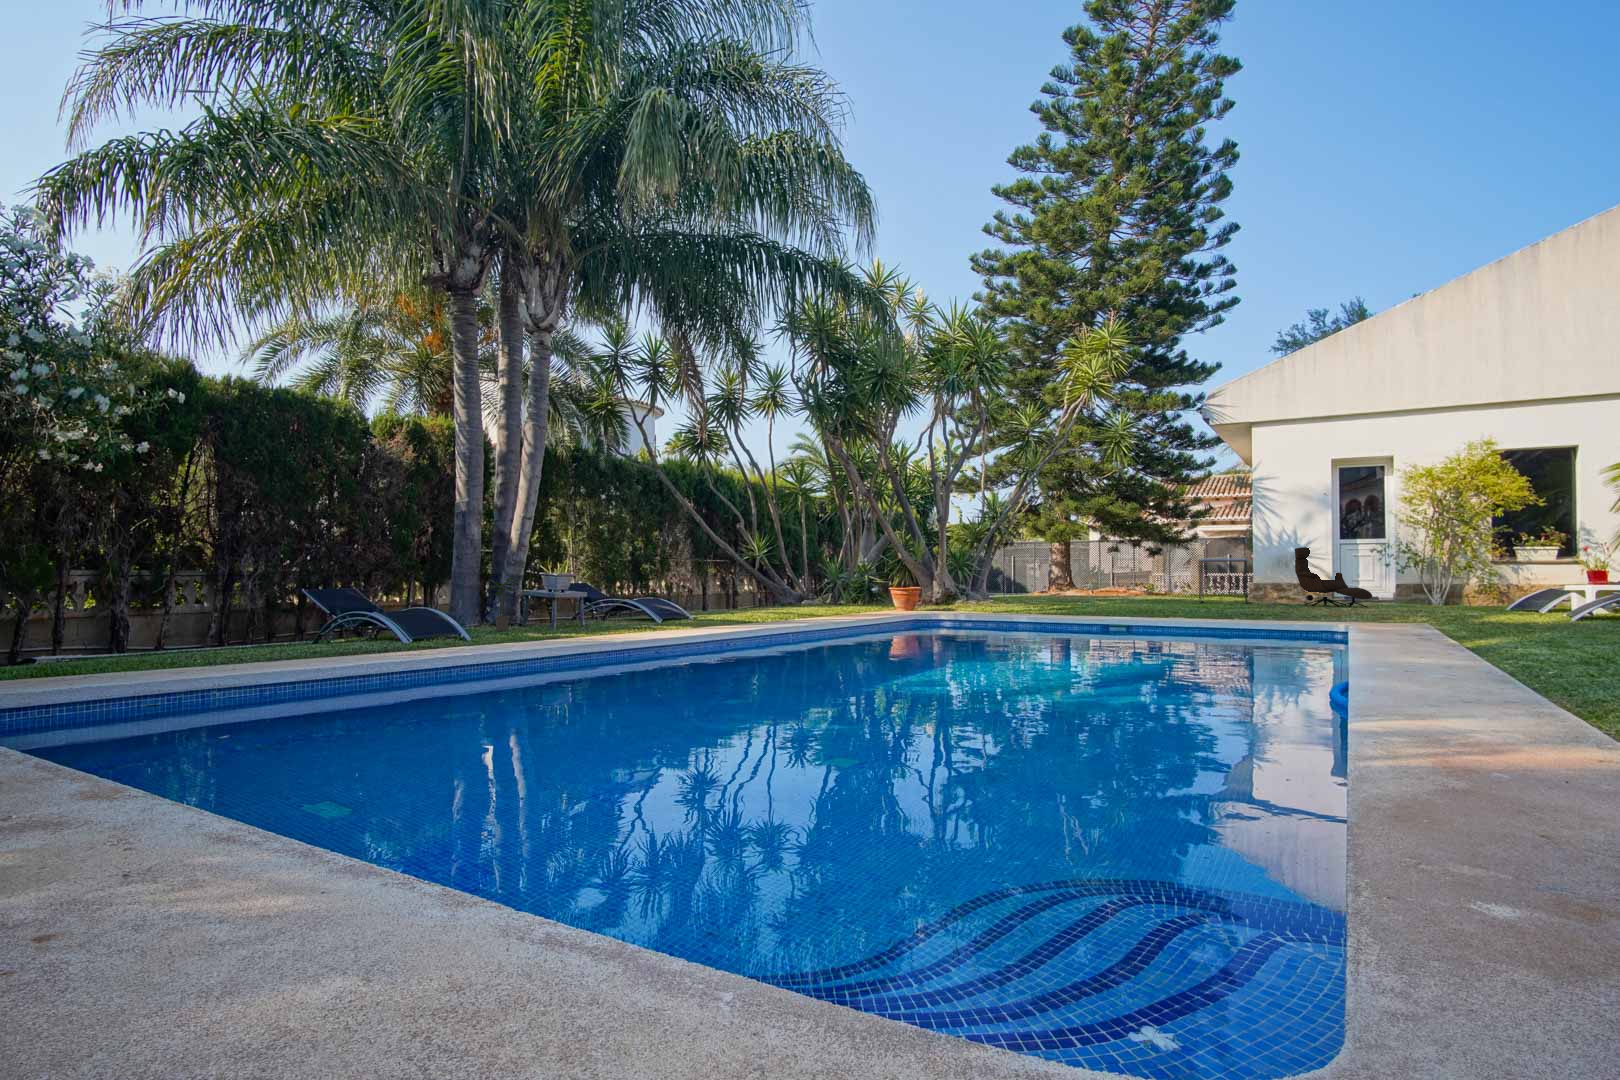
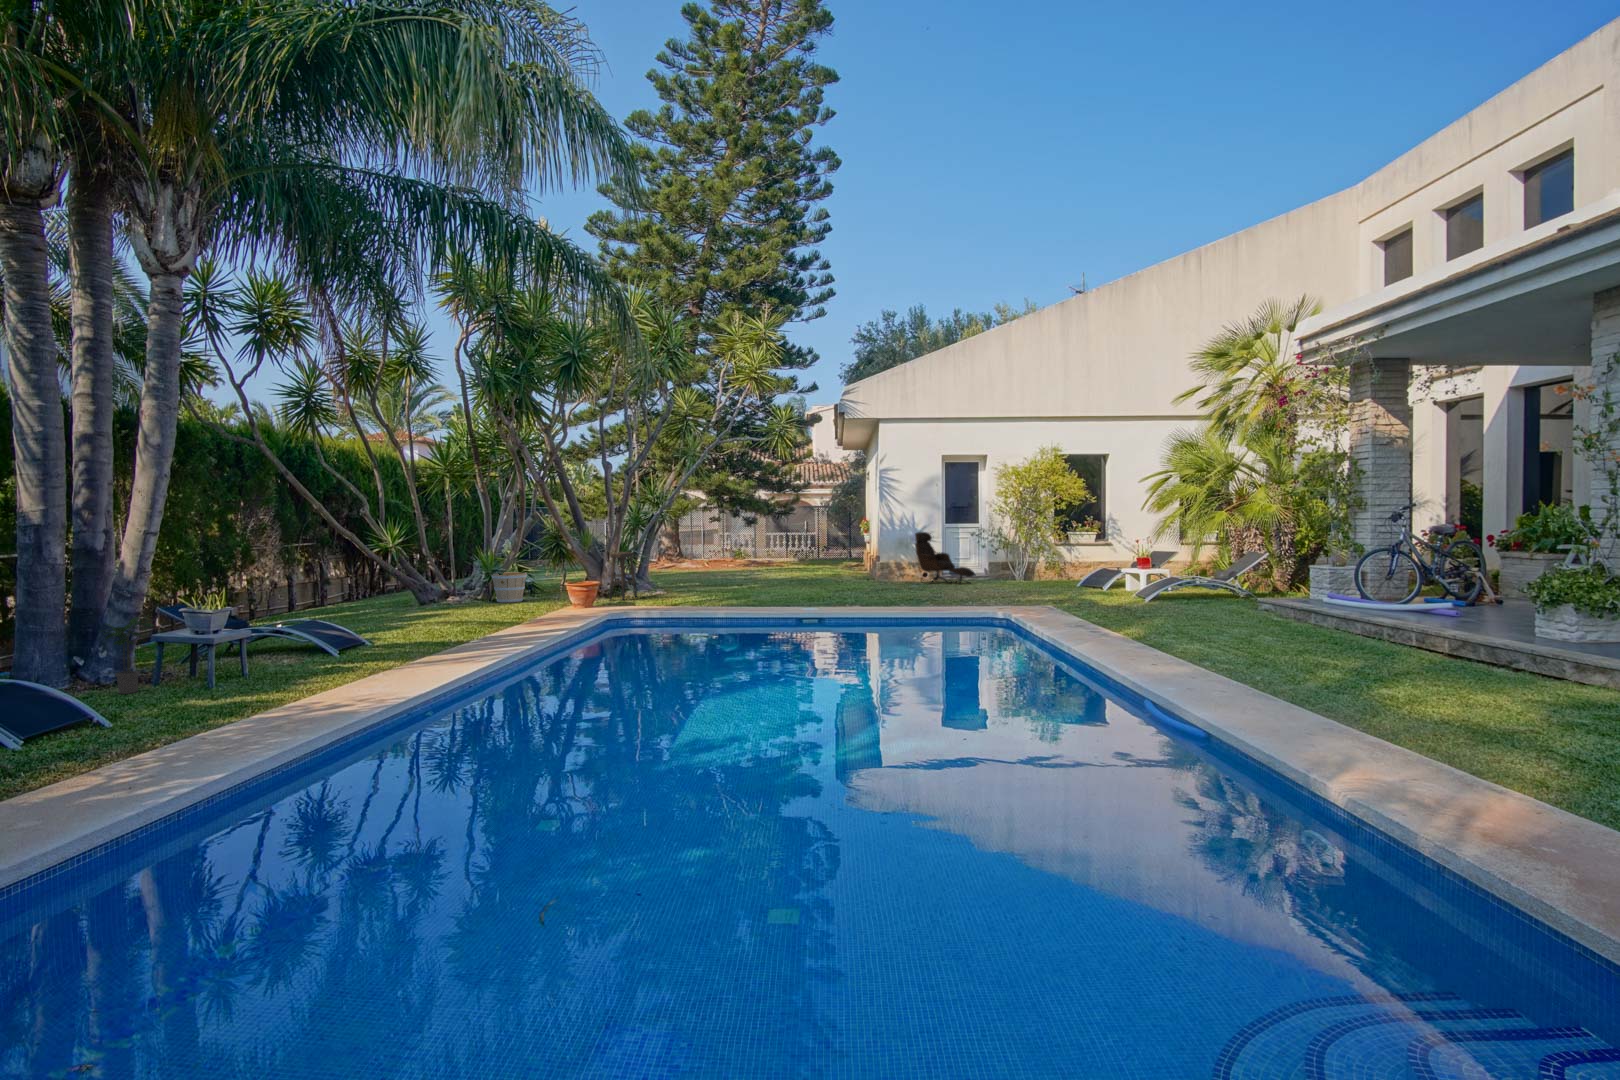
side table: present [1198,558,1248,603] -> none [831,540,874,582]
stool: none [938,562,969,607] -> present [609,552,637,600]
wooden bucket: none [838,579,868,606] -> present [492,572,527,603]

